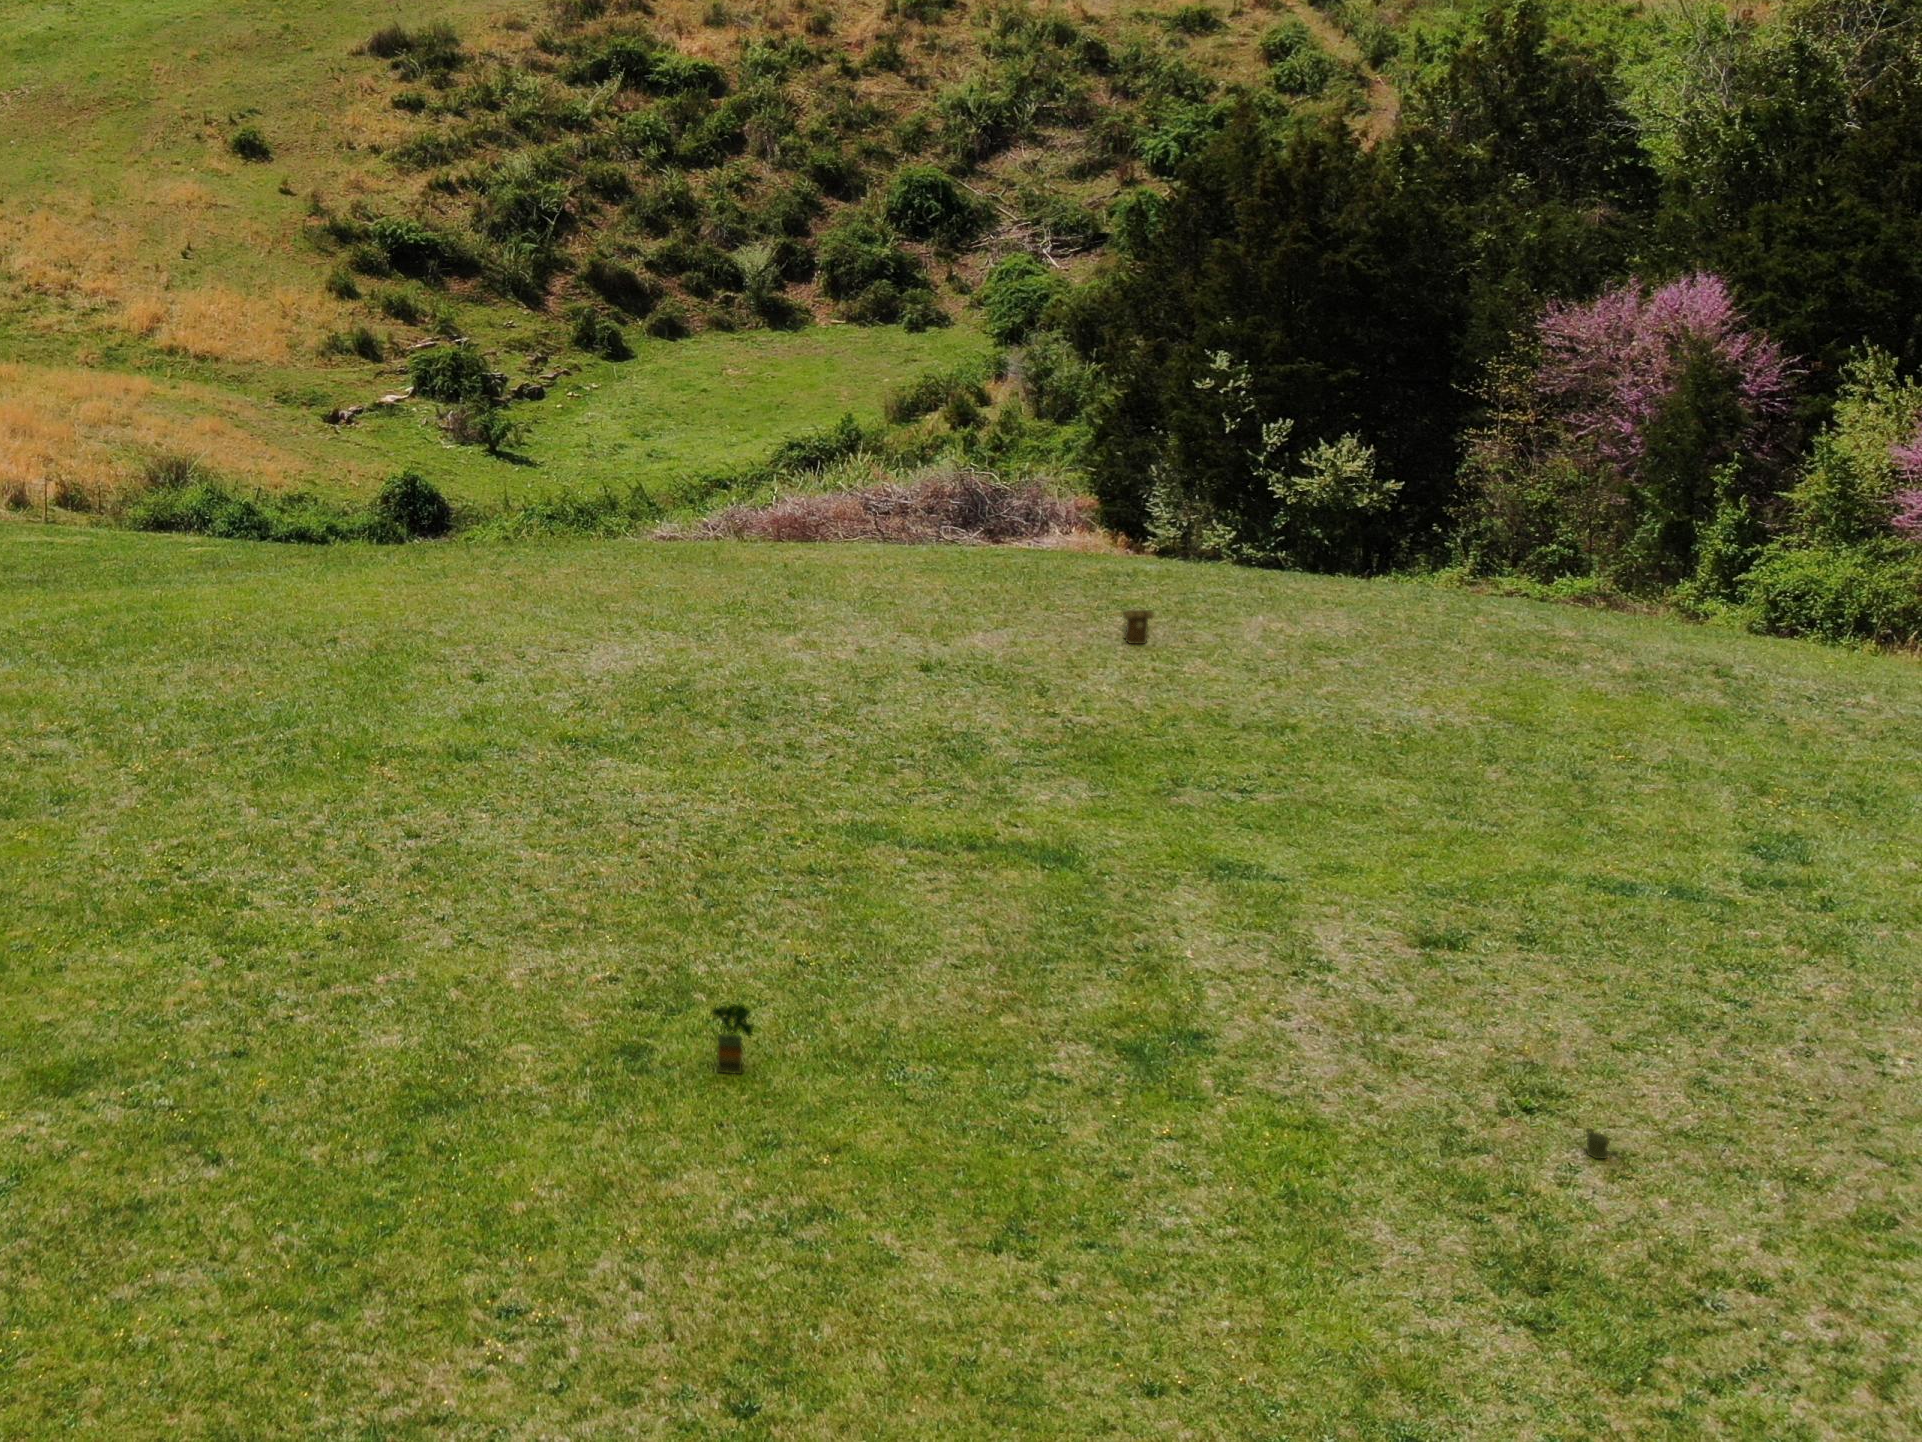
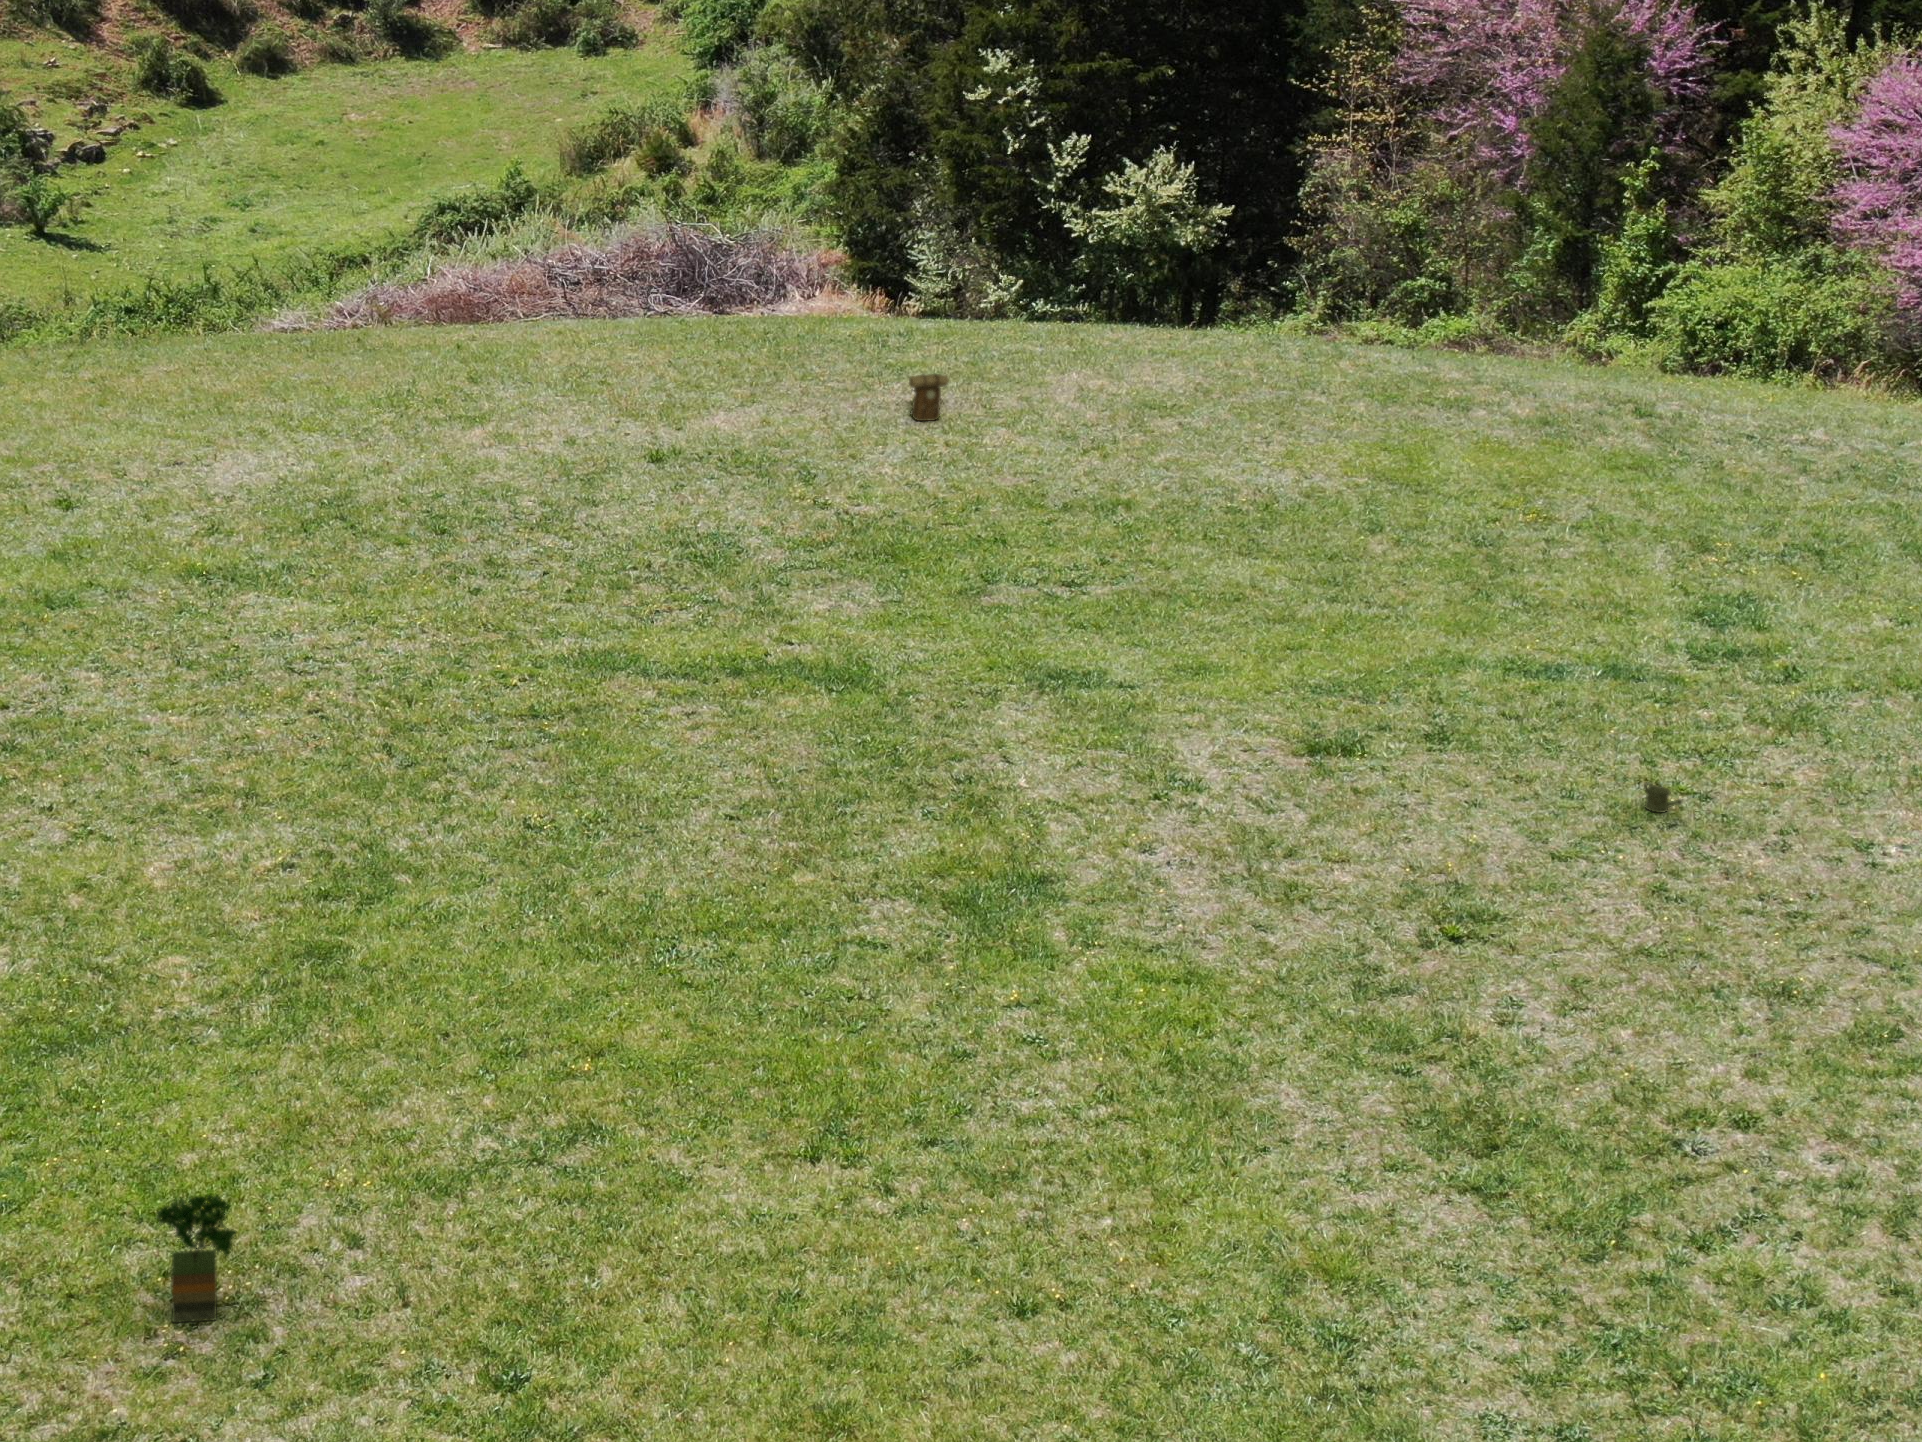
potted tree: present [711,1004,755,1074] -> present [155,1195,237,1323]
watering can: present [1586,1128,1618,1159] -> present [1644,782,1683,813]

